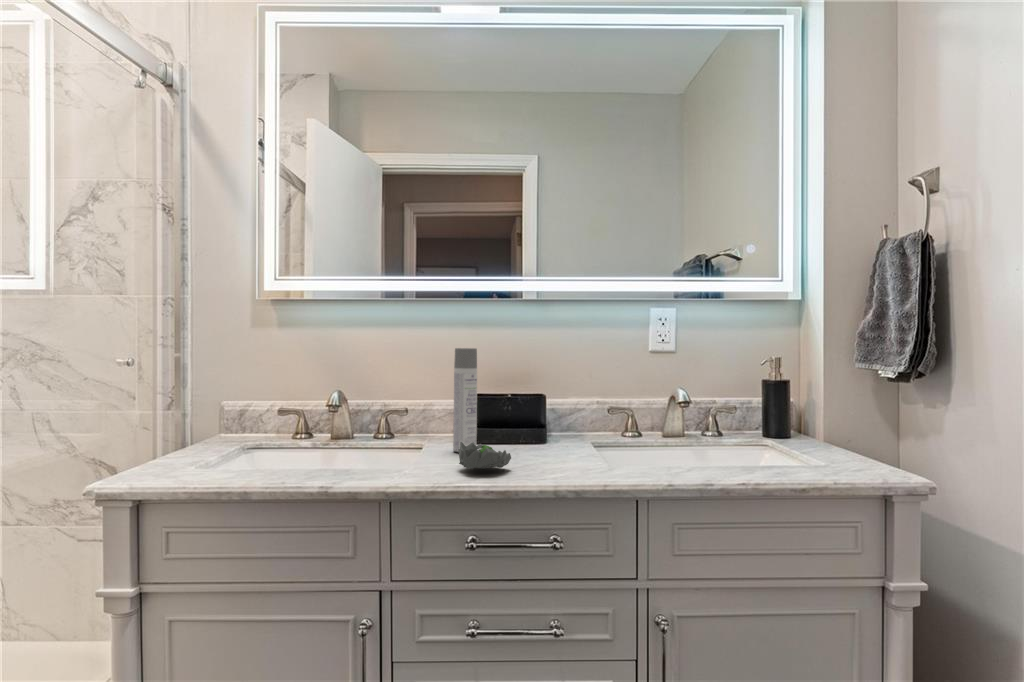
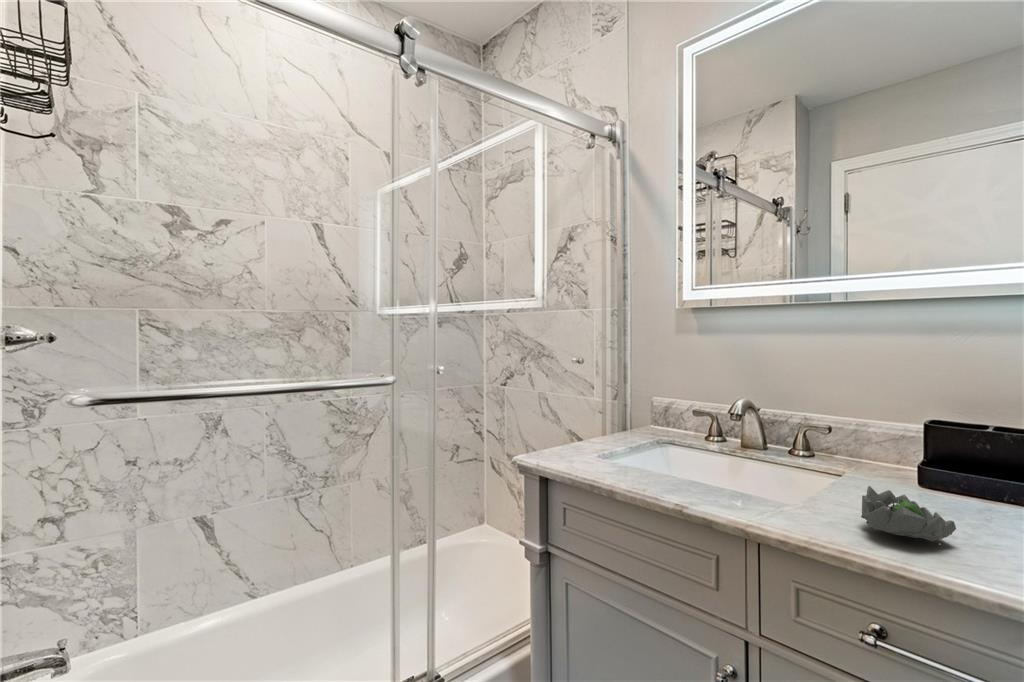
spray bottle: present [453,348,477,452] -> none [878,360,917,499]

